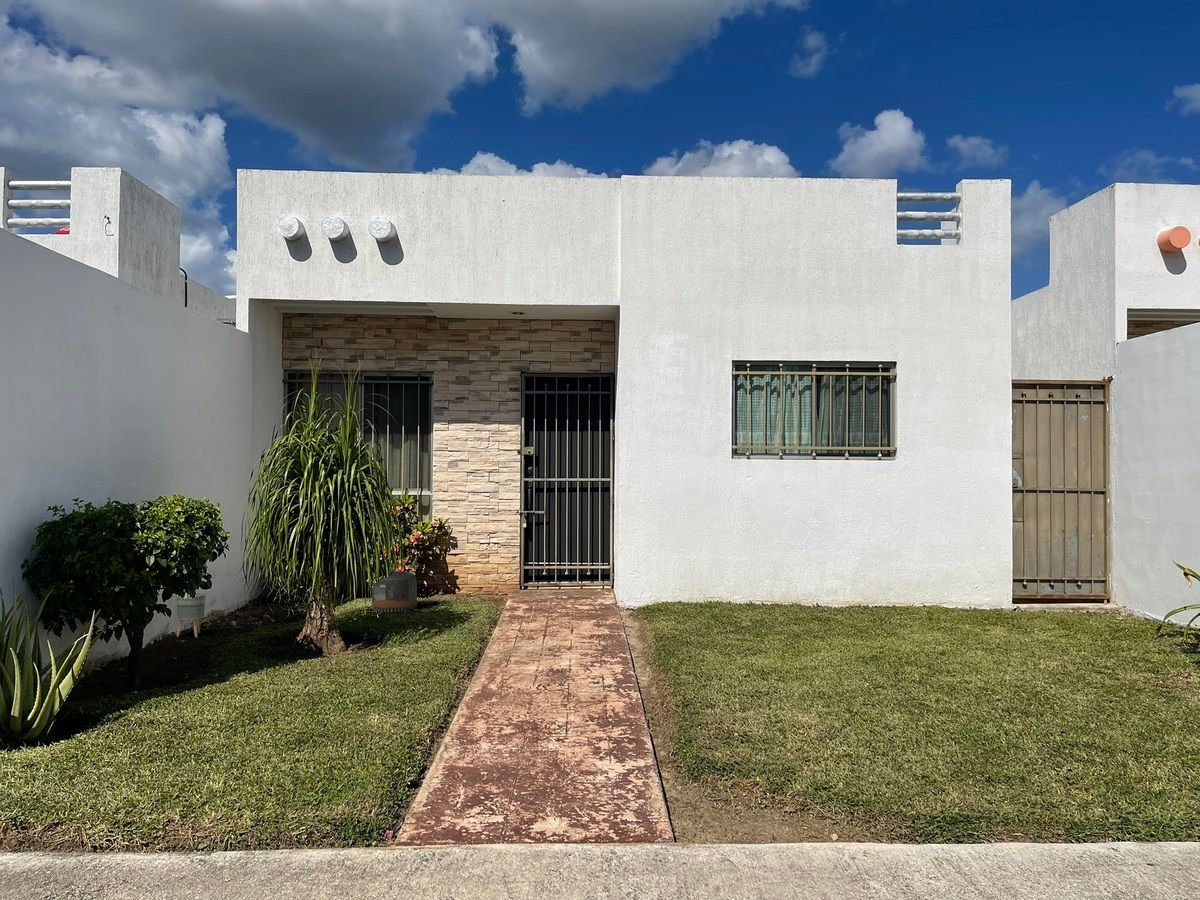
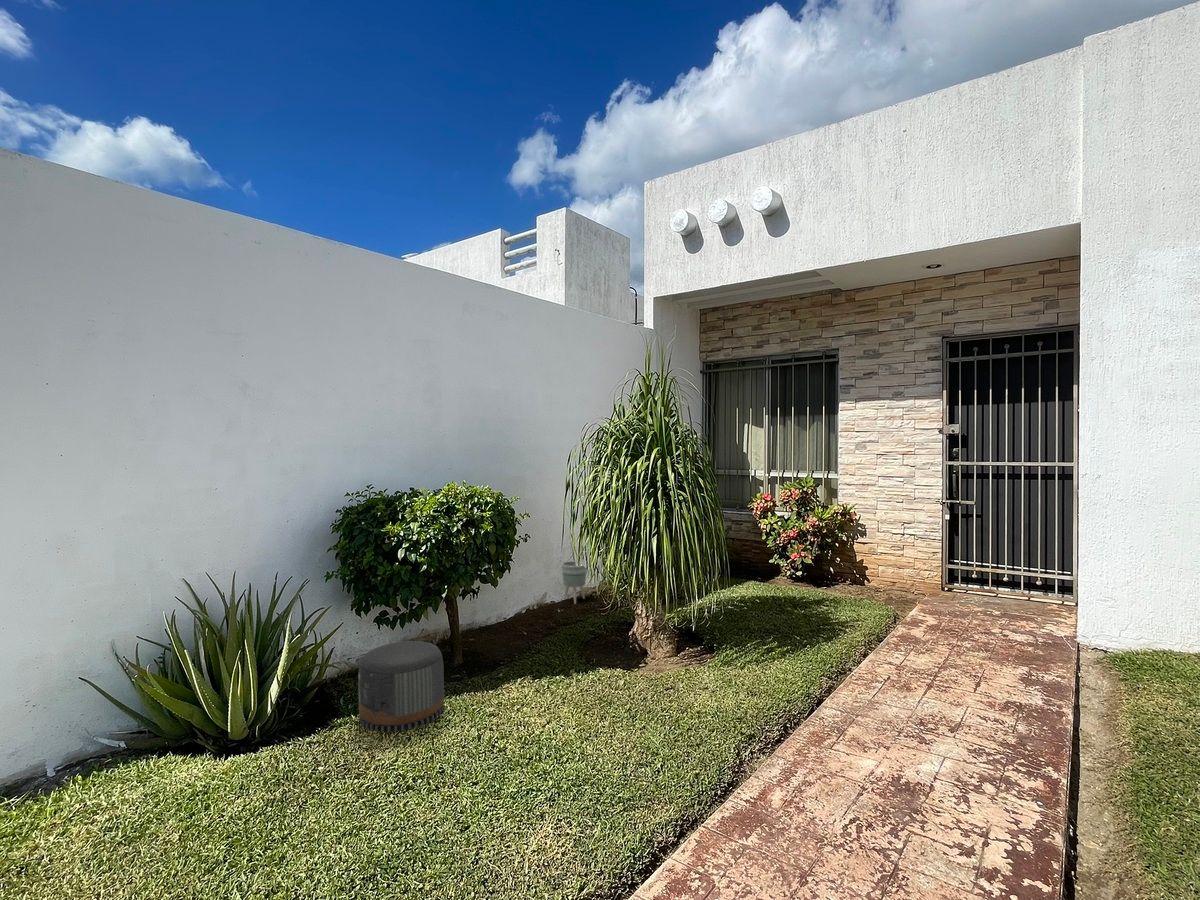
pouf: present [372,571,417,612] -> present [358,641,444,732]

